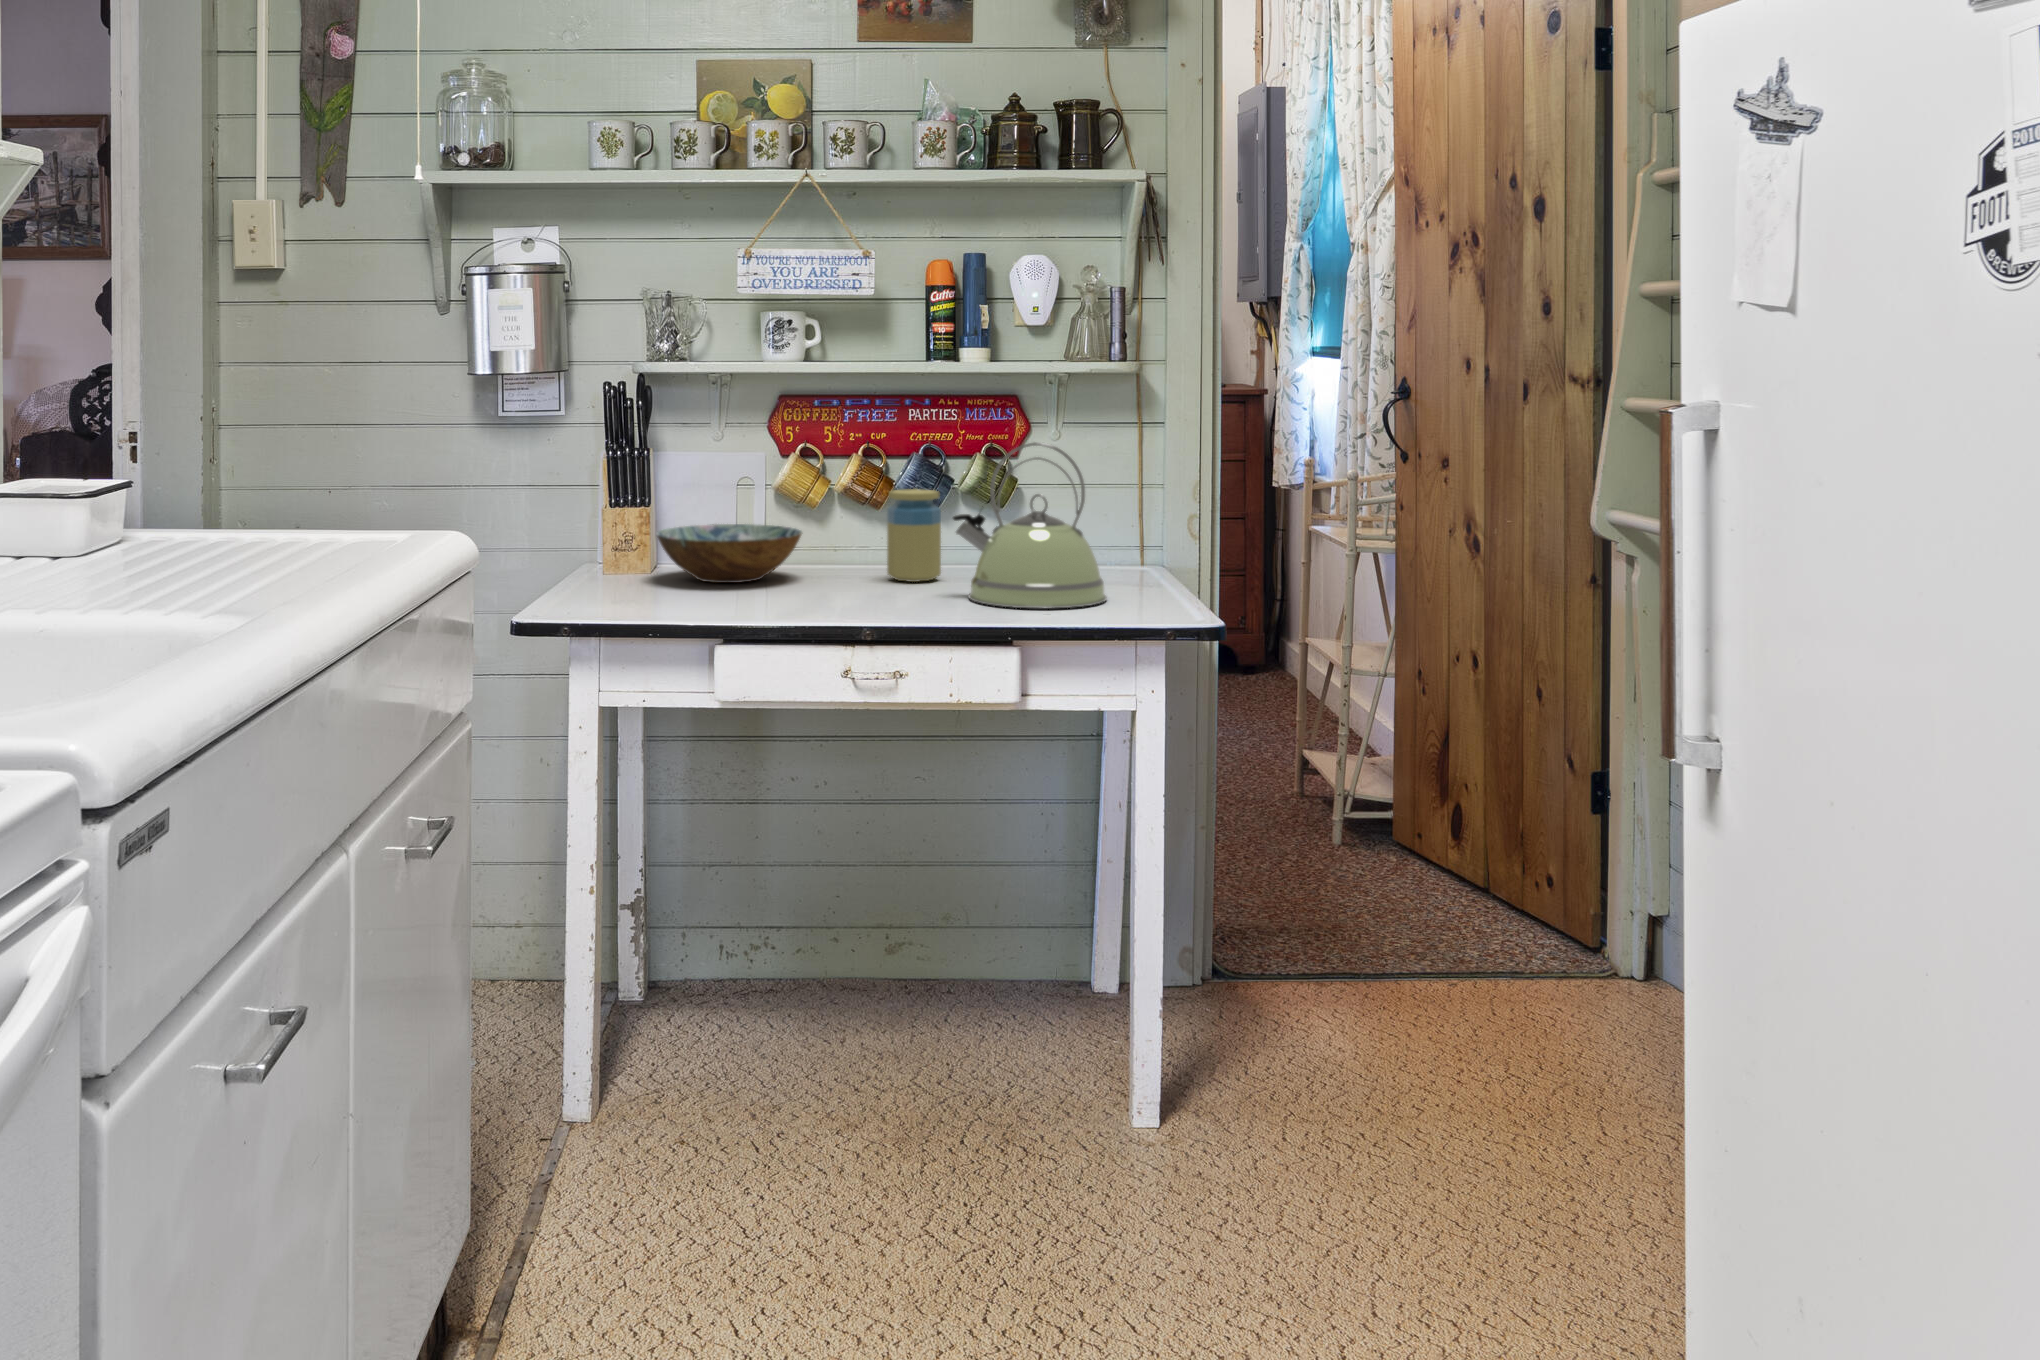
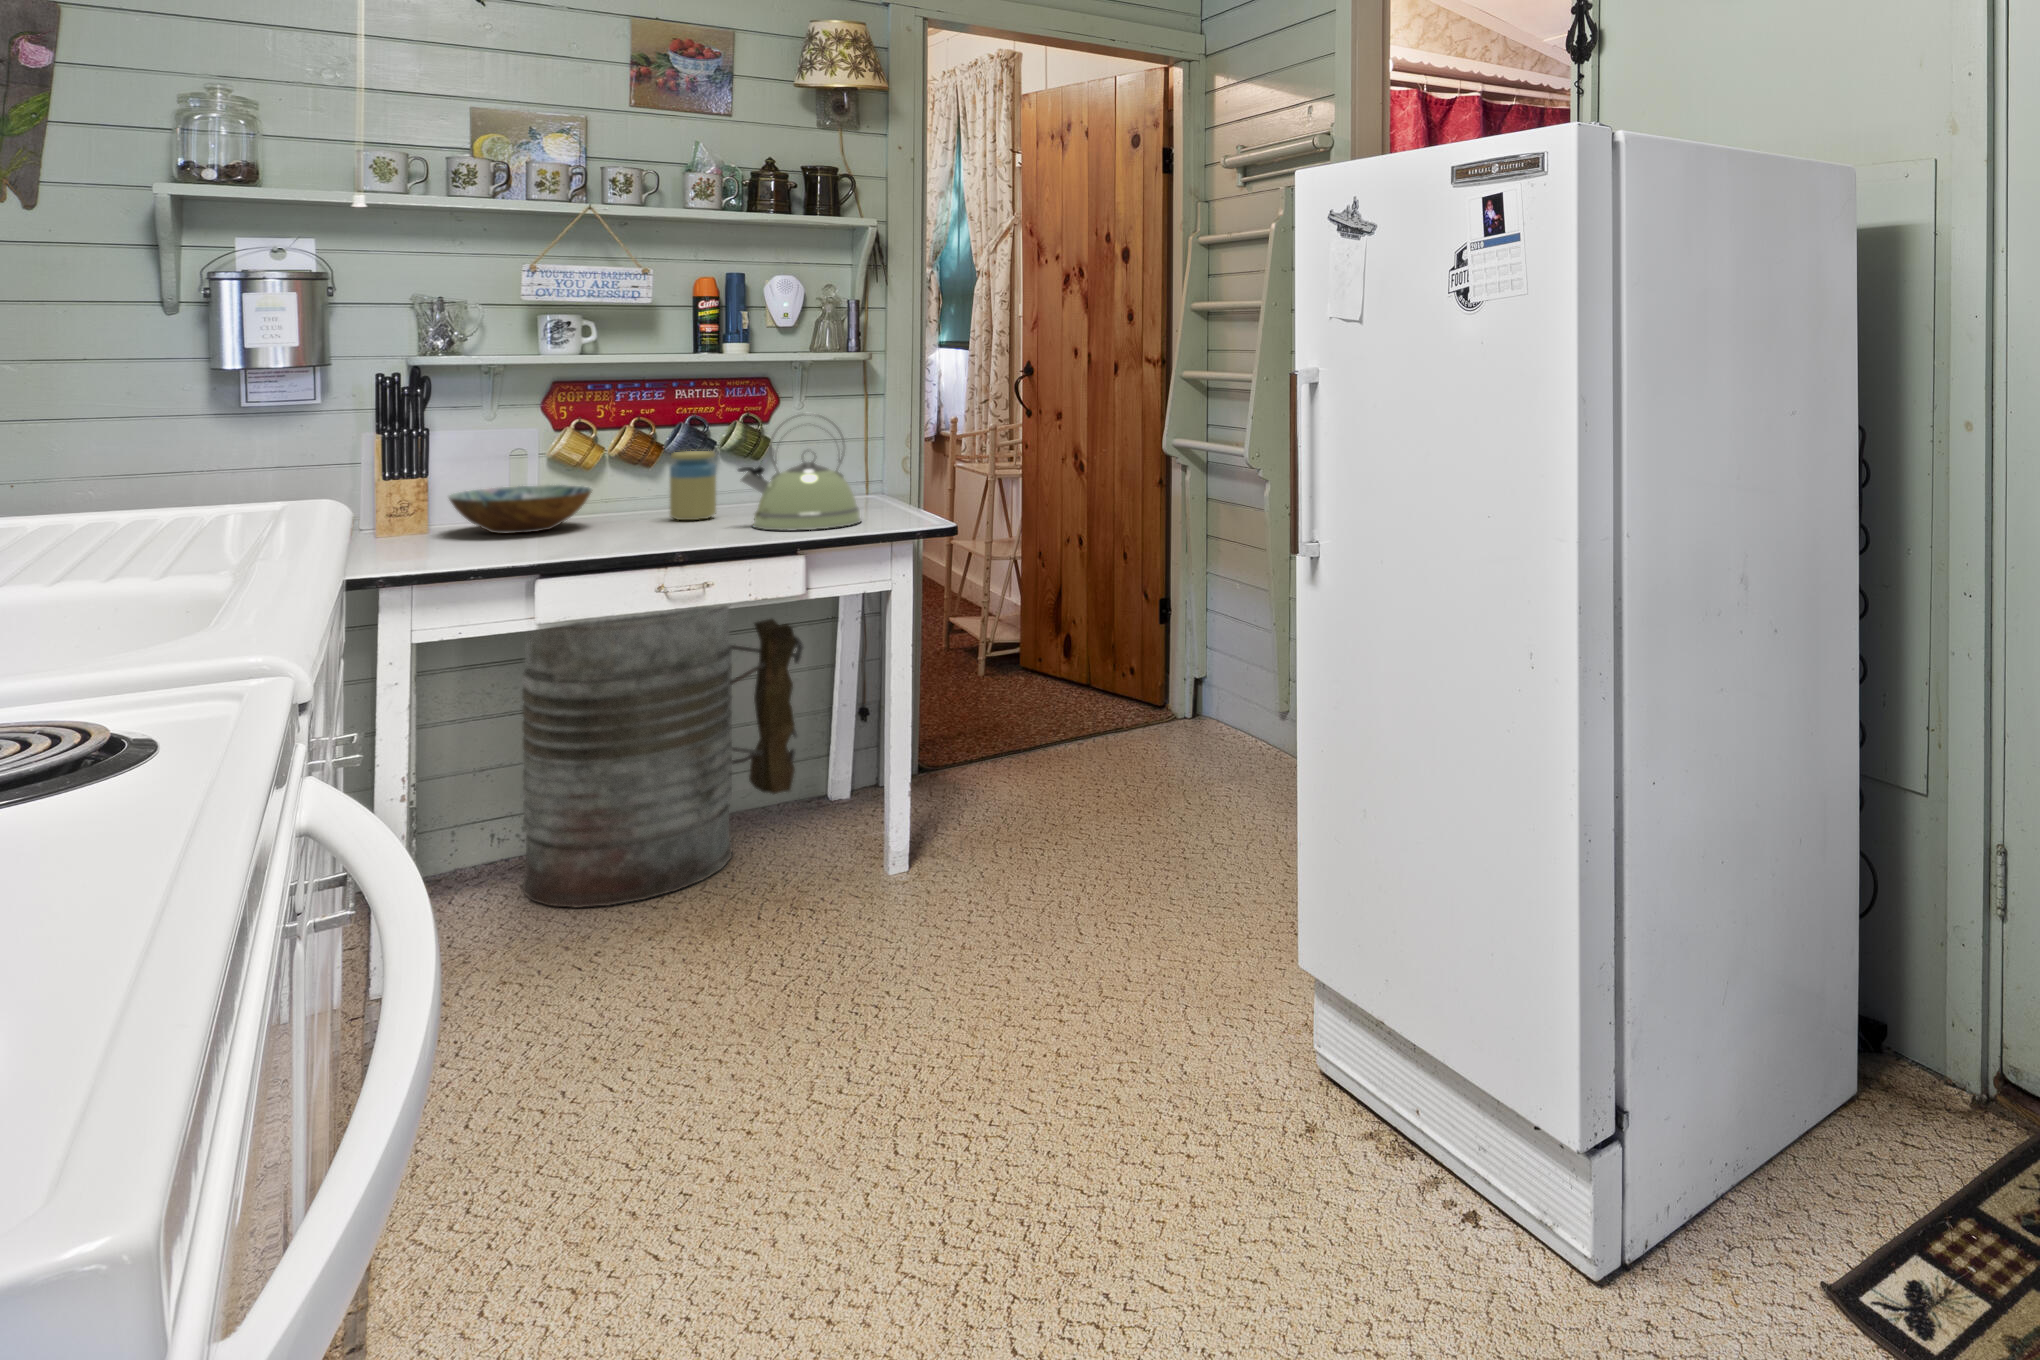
trash can: none [722,661,1045,1081] -> present [522,606,804,908]

